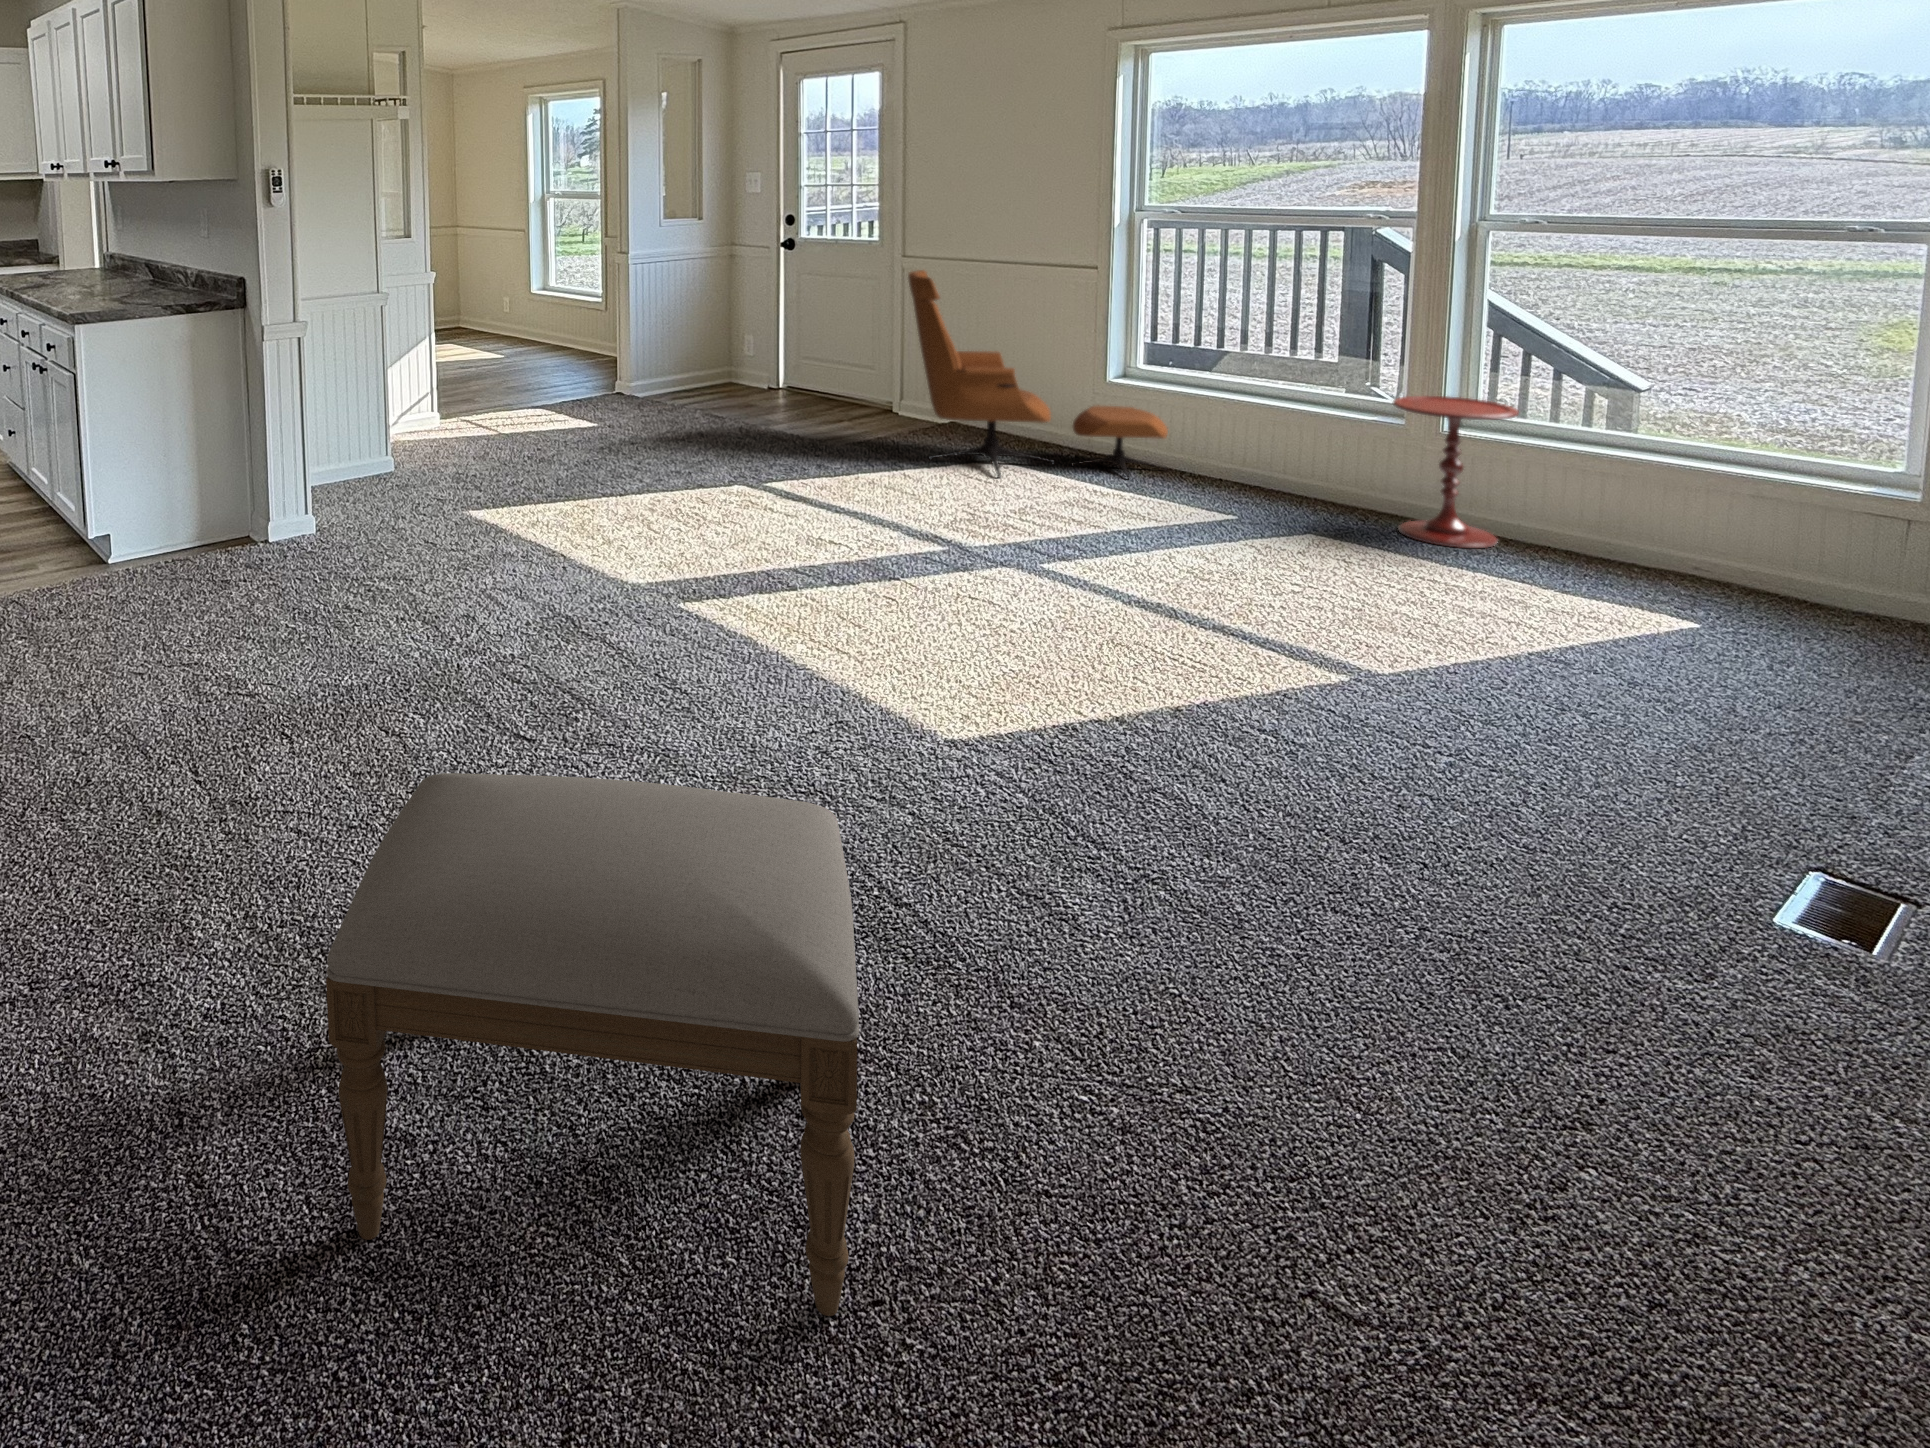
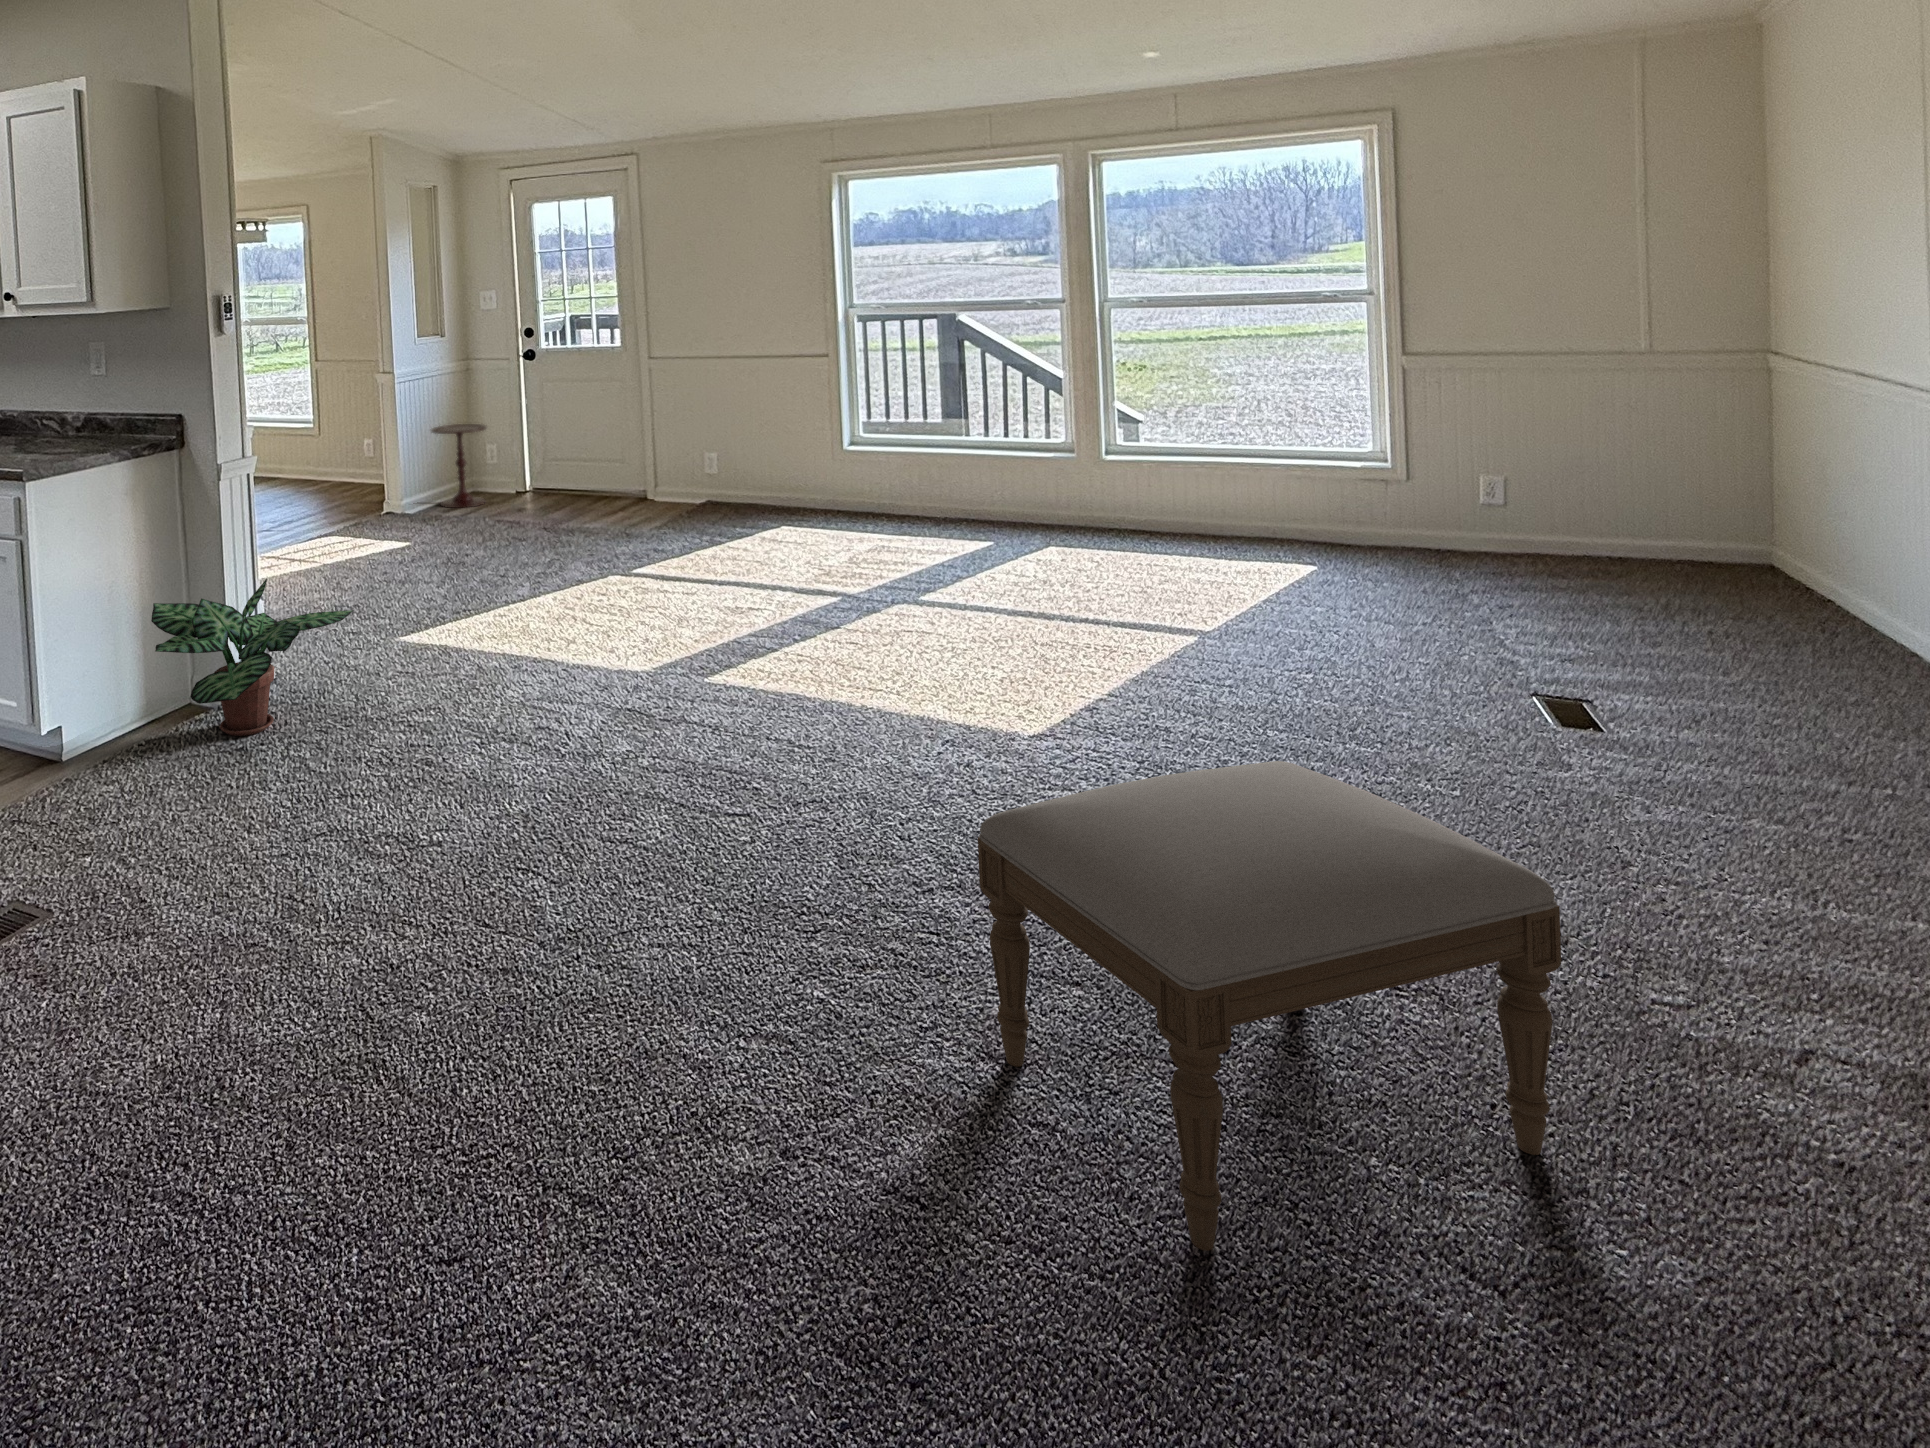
lounge chair: present [908,270,1168,478] -> none [696,368,903,541]
side table: present [1392,396,1519,548] -> present [431,424,487,508]
potted plant: none [159,438,365,575] -> present [151,579,354,736]

